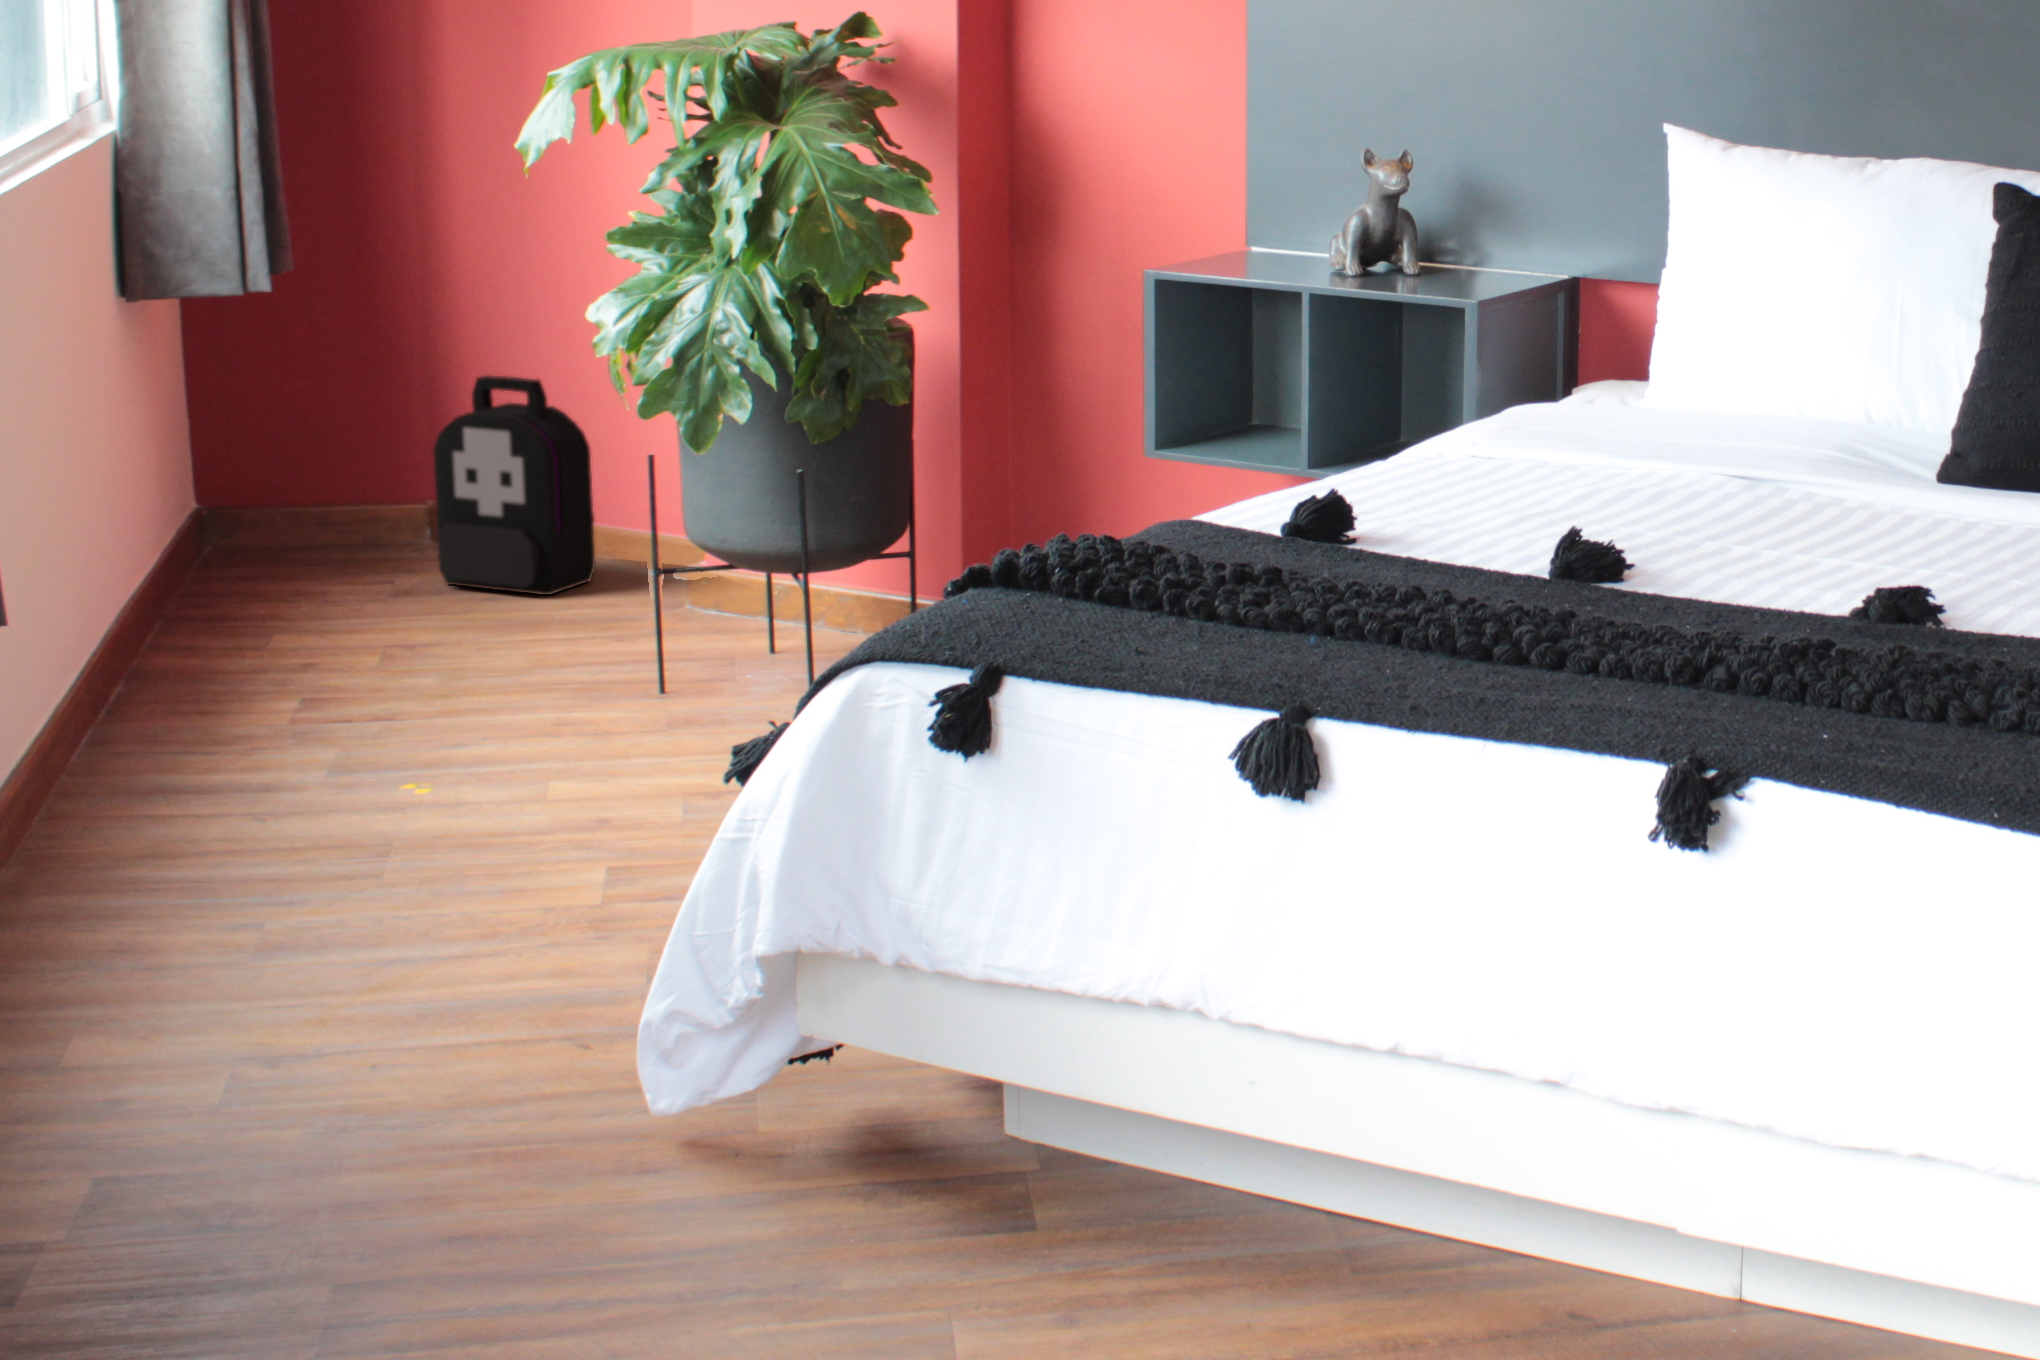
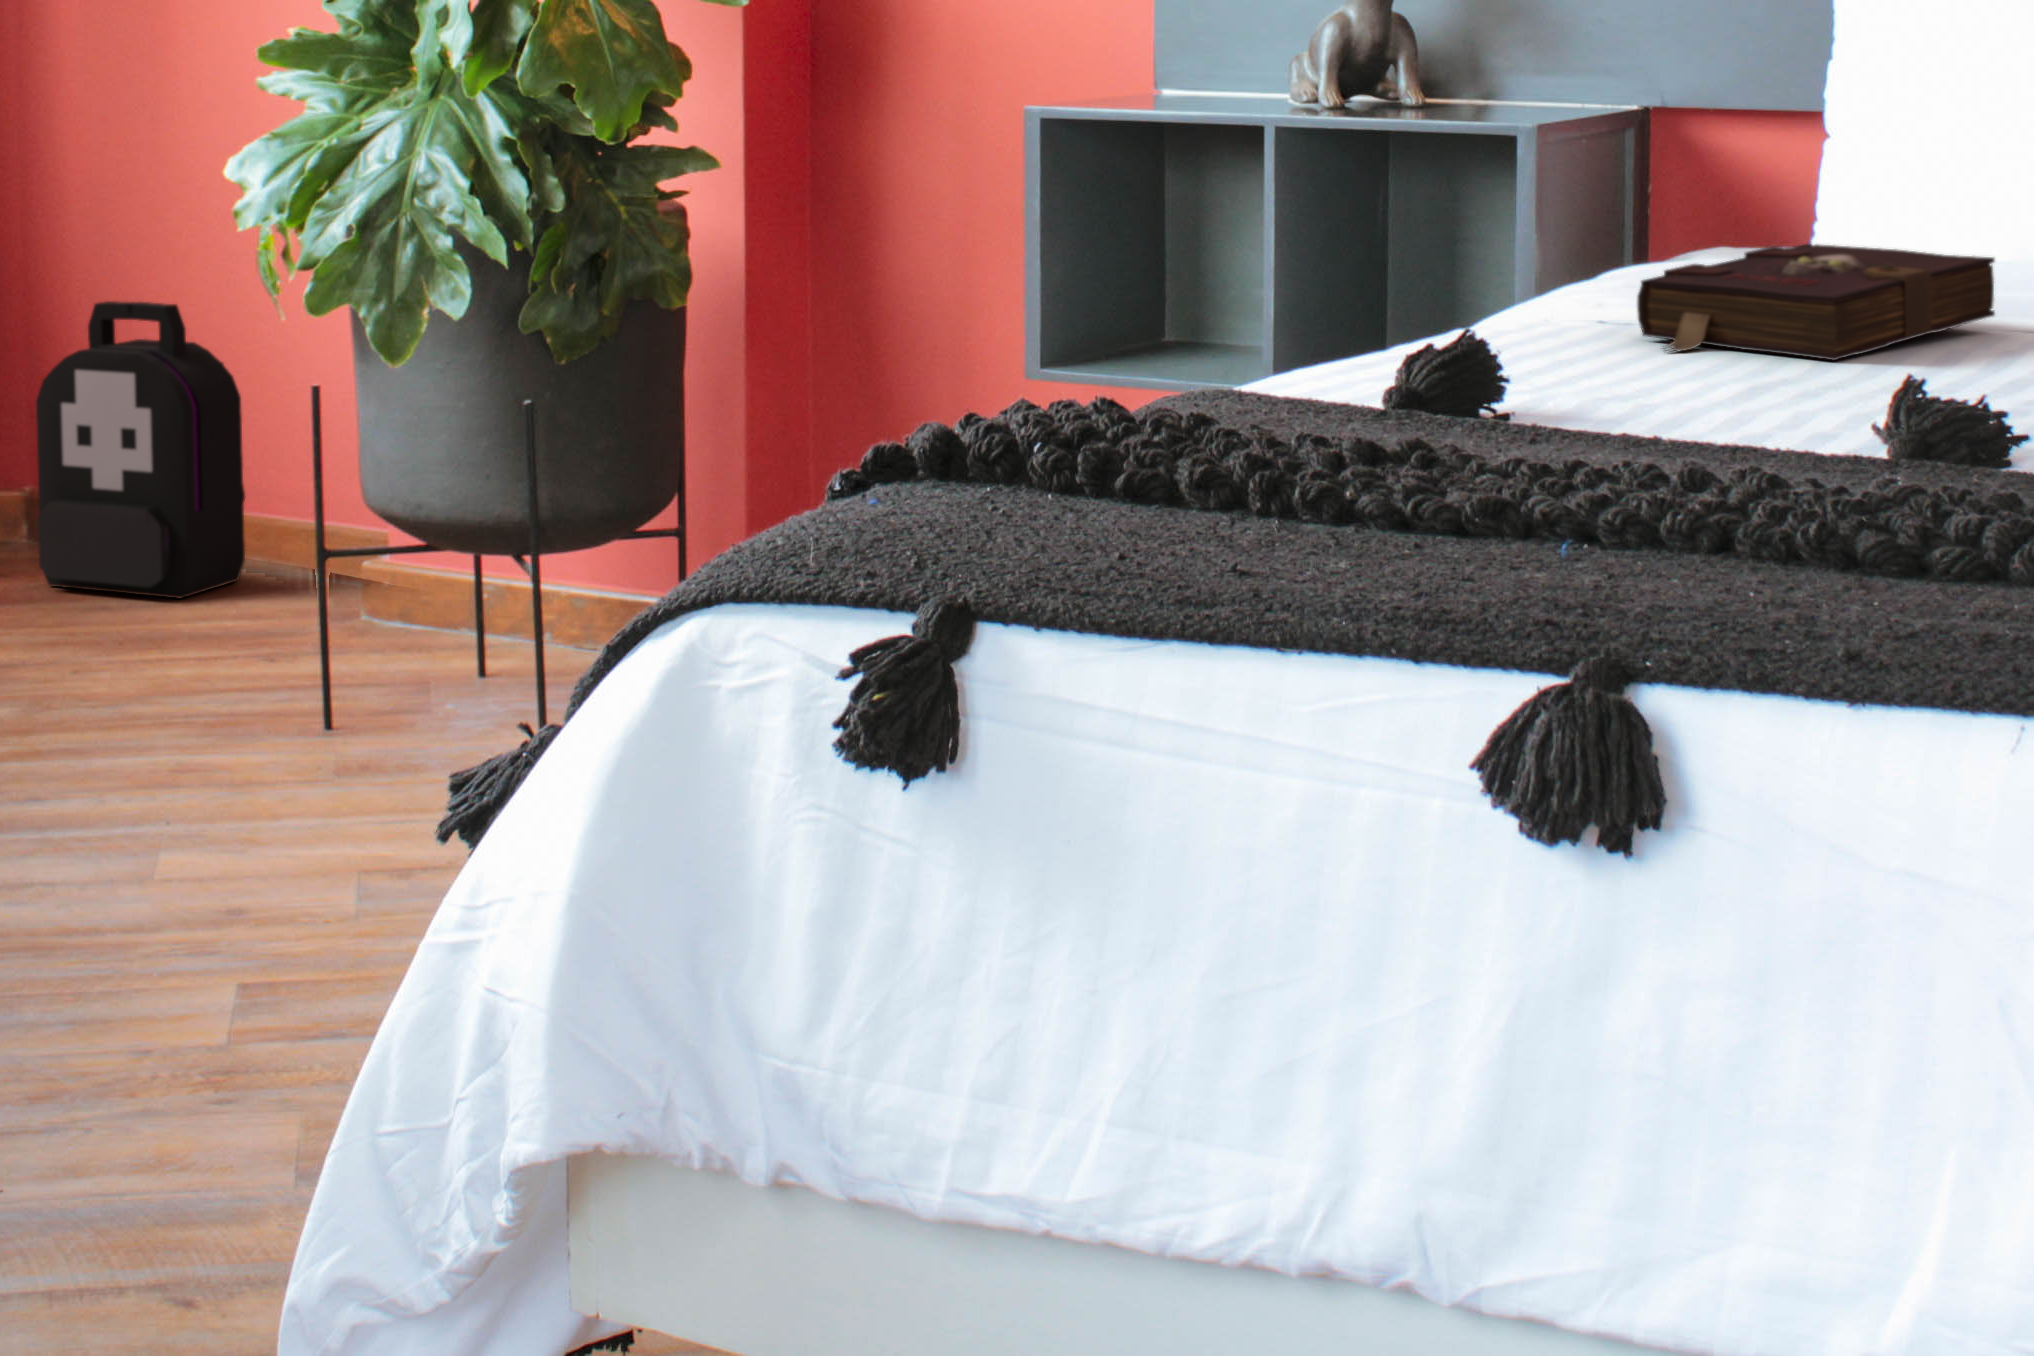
book: none [1459,421,1679,506] -> present [1637,244,1995,360]

